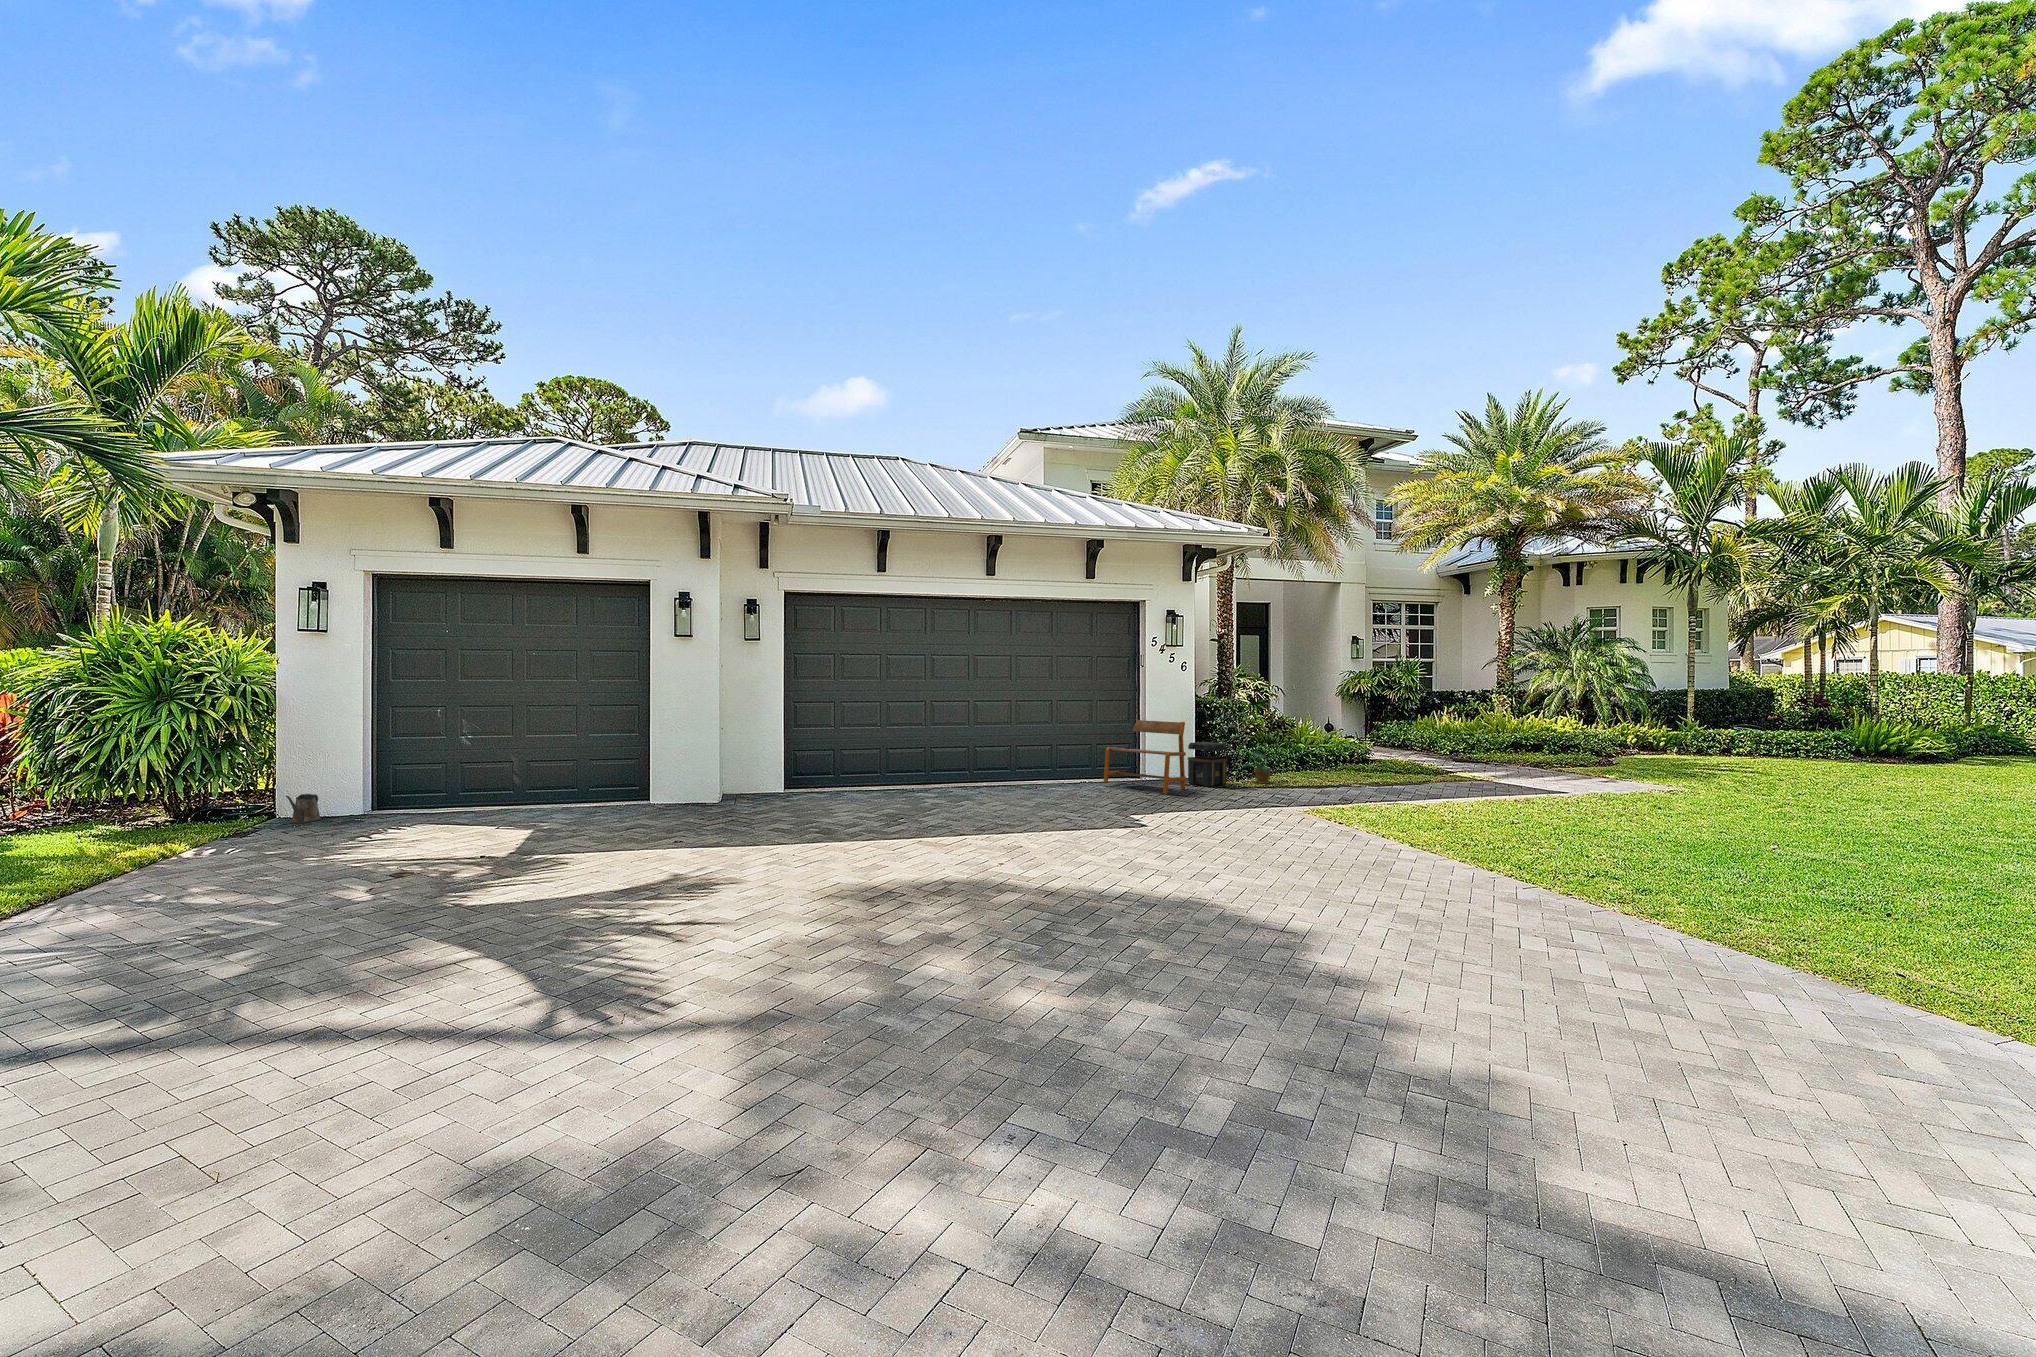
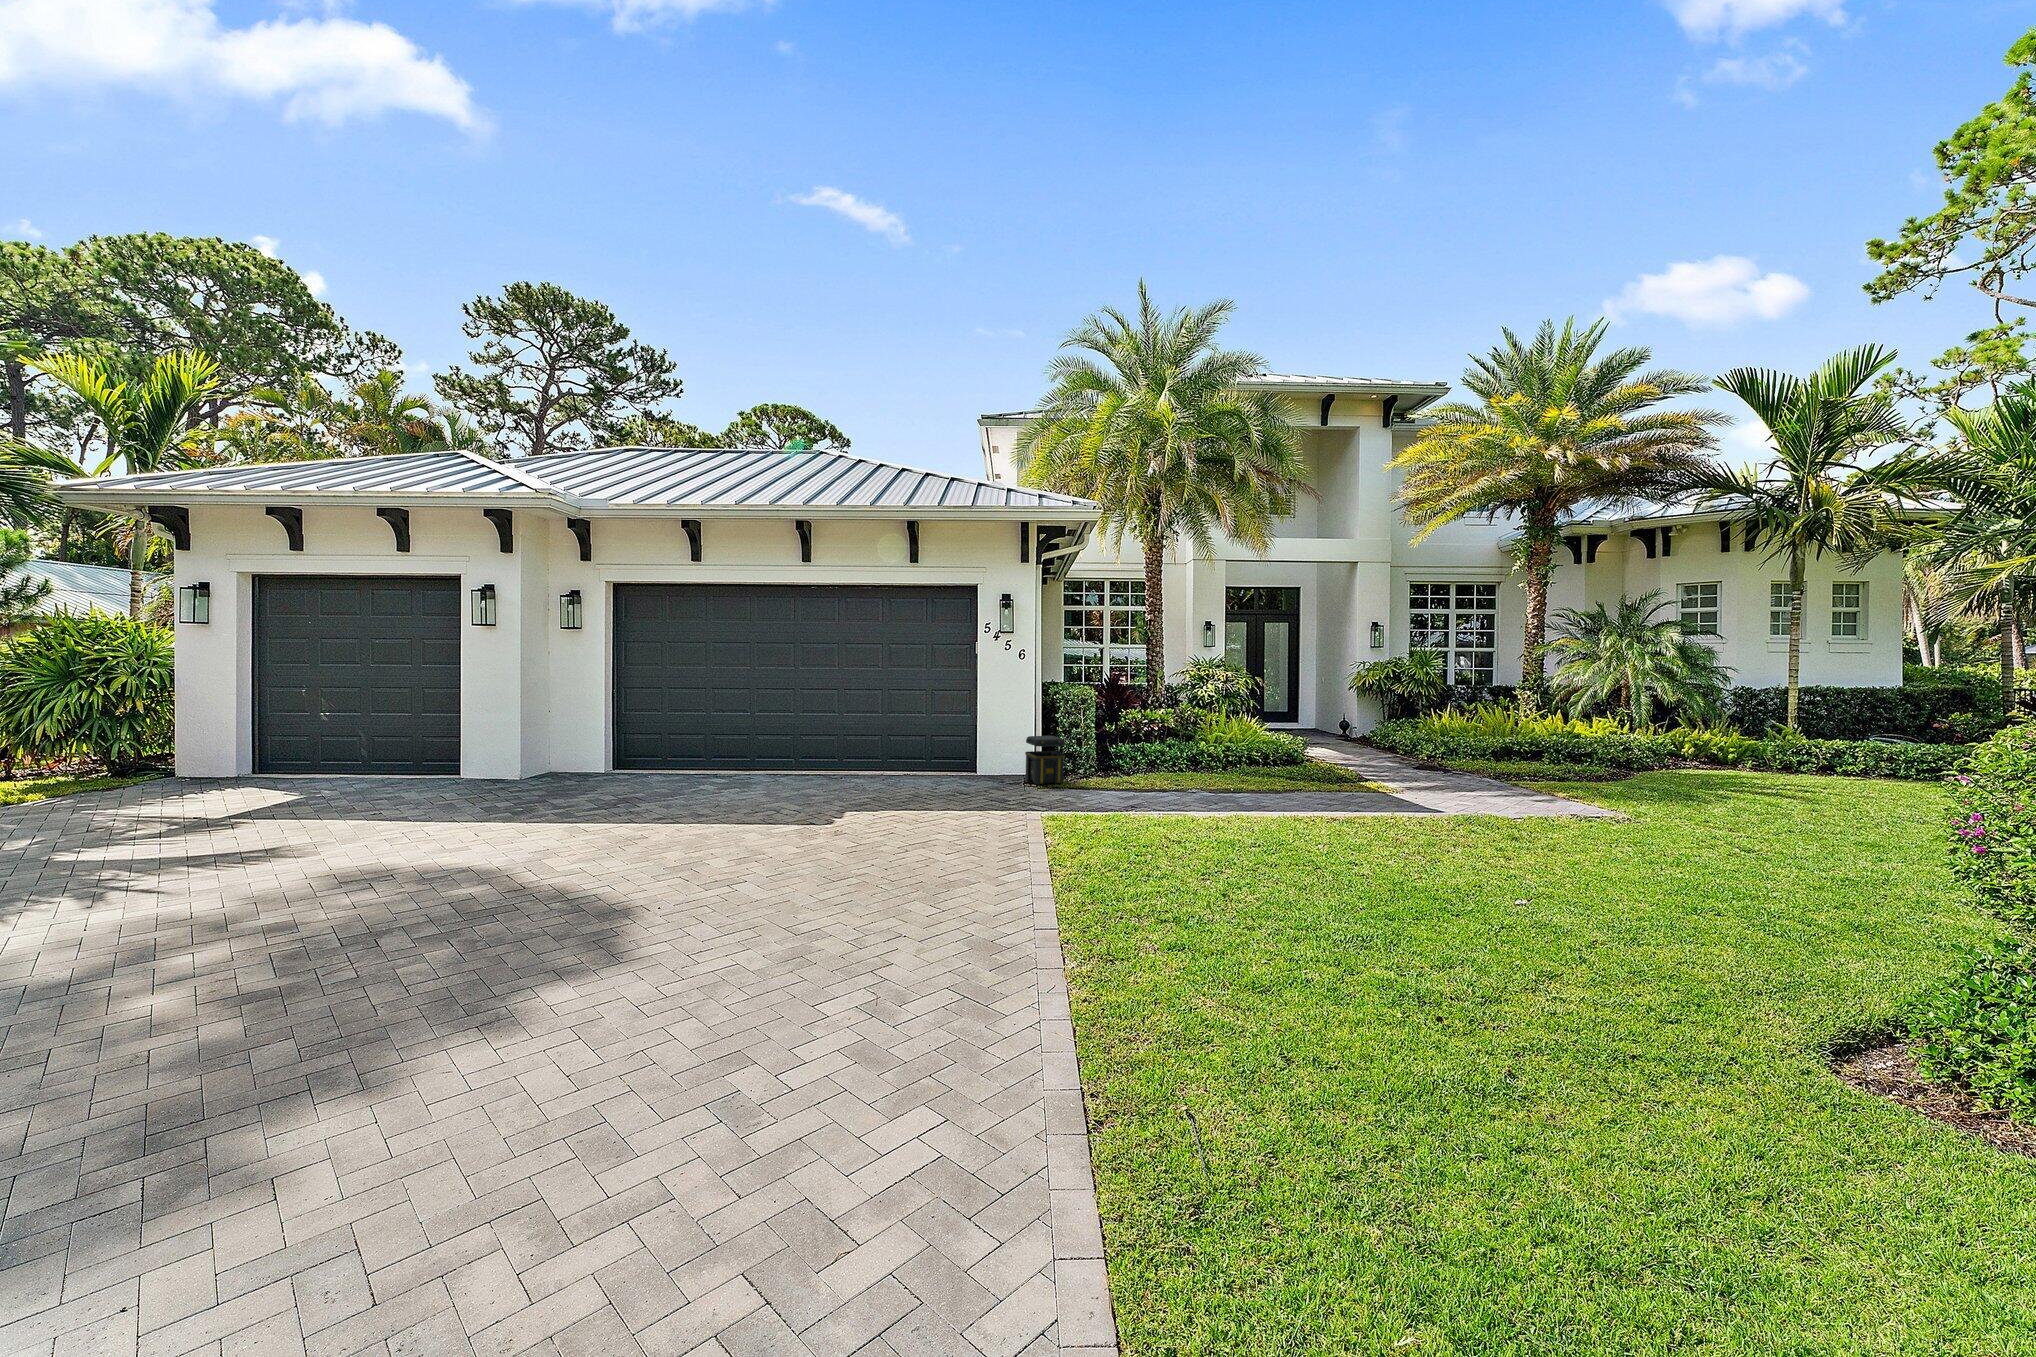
bench: present [1104,720,1187,794] -> none [929,709,1004,791]
potted plant: present [1245,753,1271,784] -> none [1095,749,1125,784]
watering can: present [286,794,321,823] -> none [150,756,203,780]

